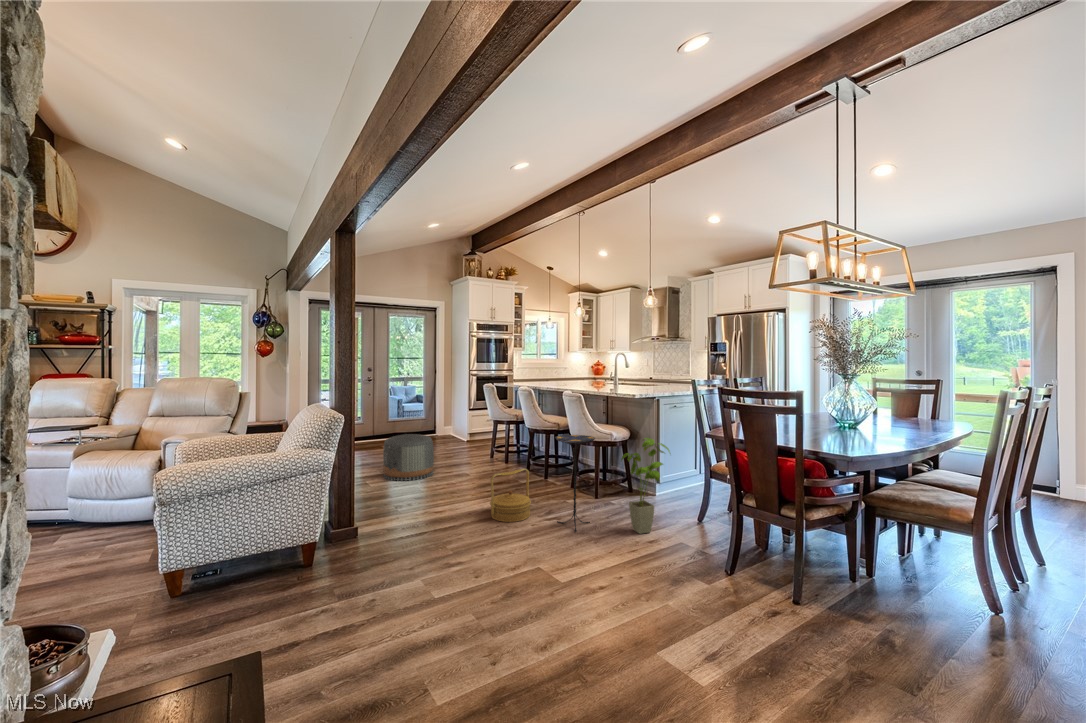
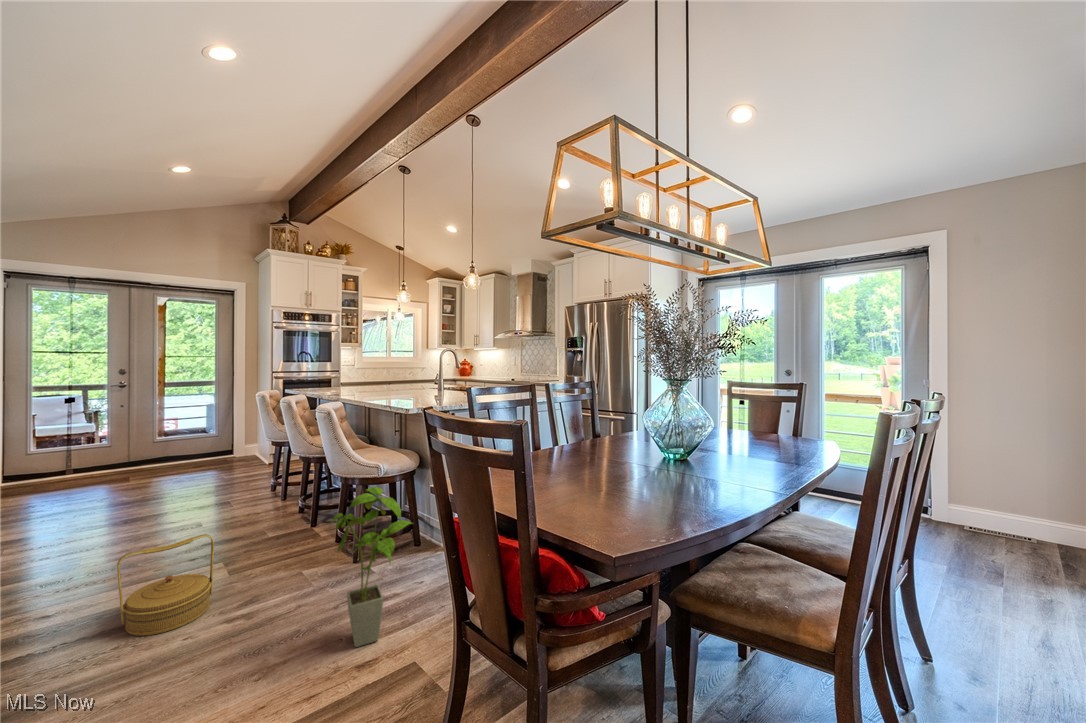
pouf: present [383,434,434,481] -> none [47,468,150,545]
side table: present [555,435,595,532] -> none [219,480,298,653]

